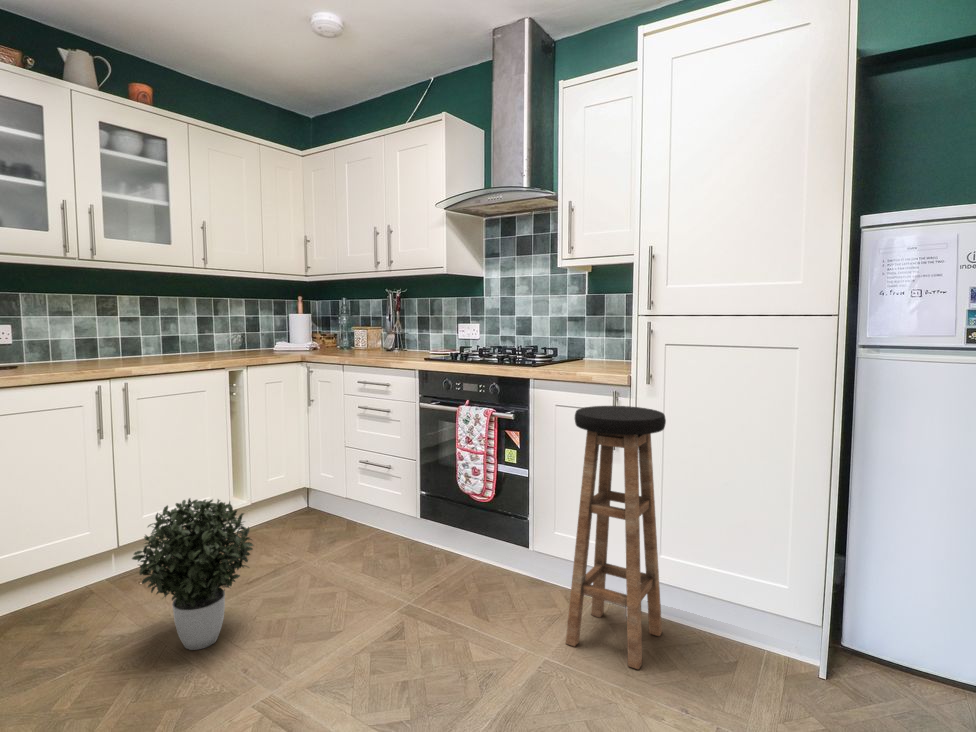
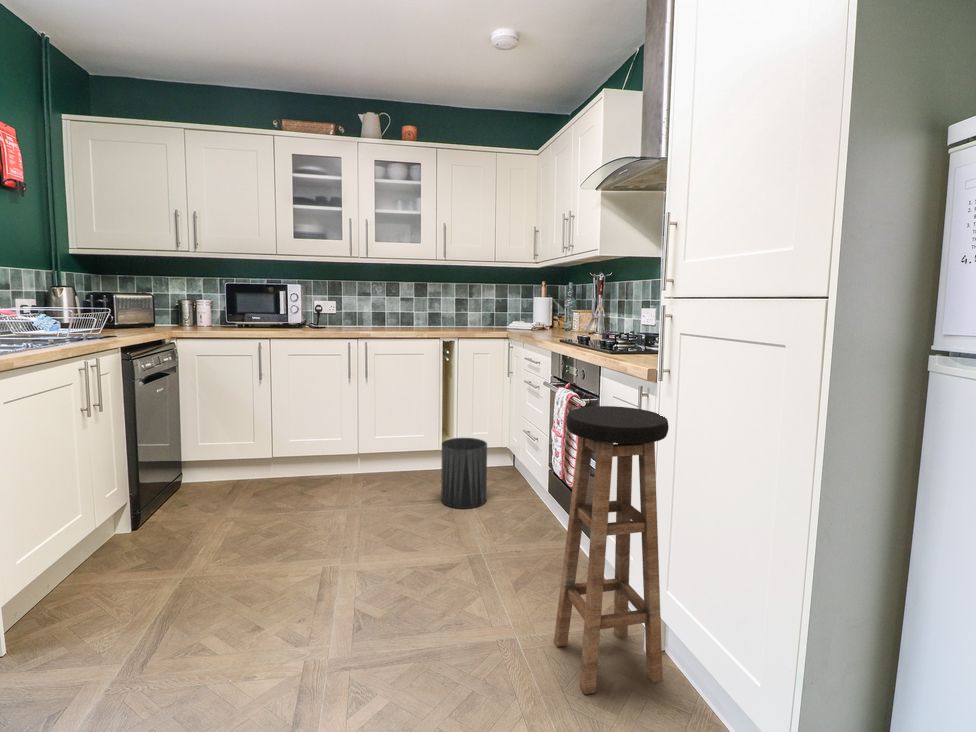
trash can: none [279,481,339,570] -> present [441,438,487,509]
potted plant: present [132,499,253,650] -> none [306,427,382,532]

